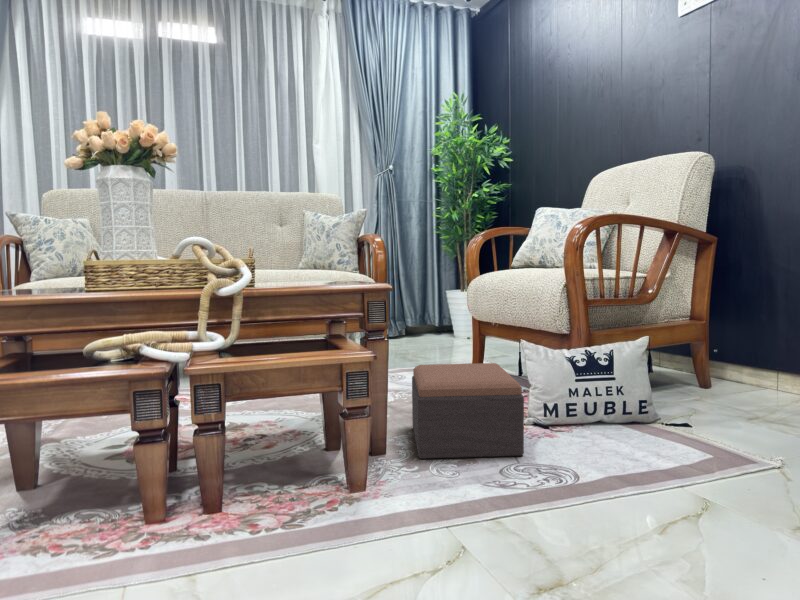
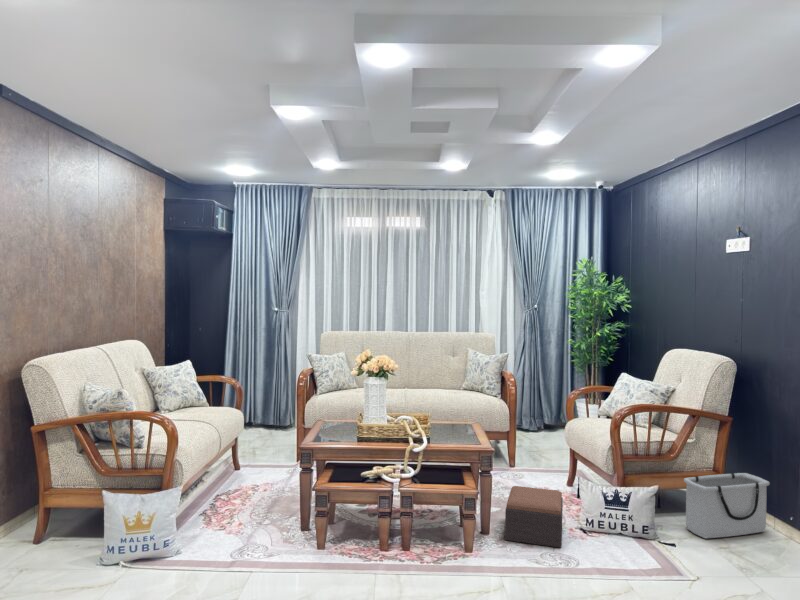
storage bin: none [669,318,772,411] -> present [684,473,769,539]

